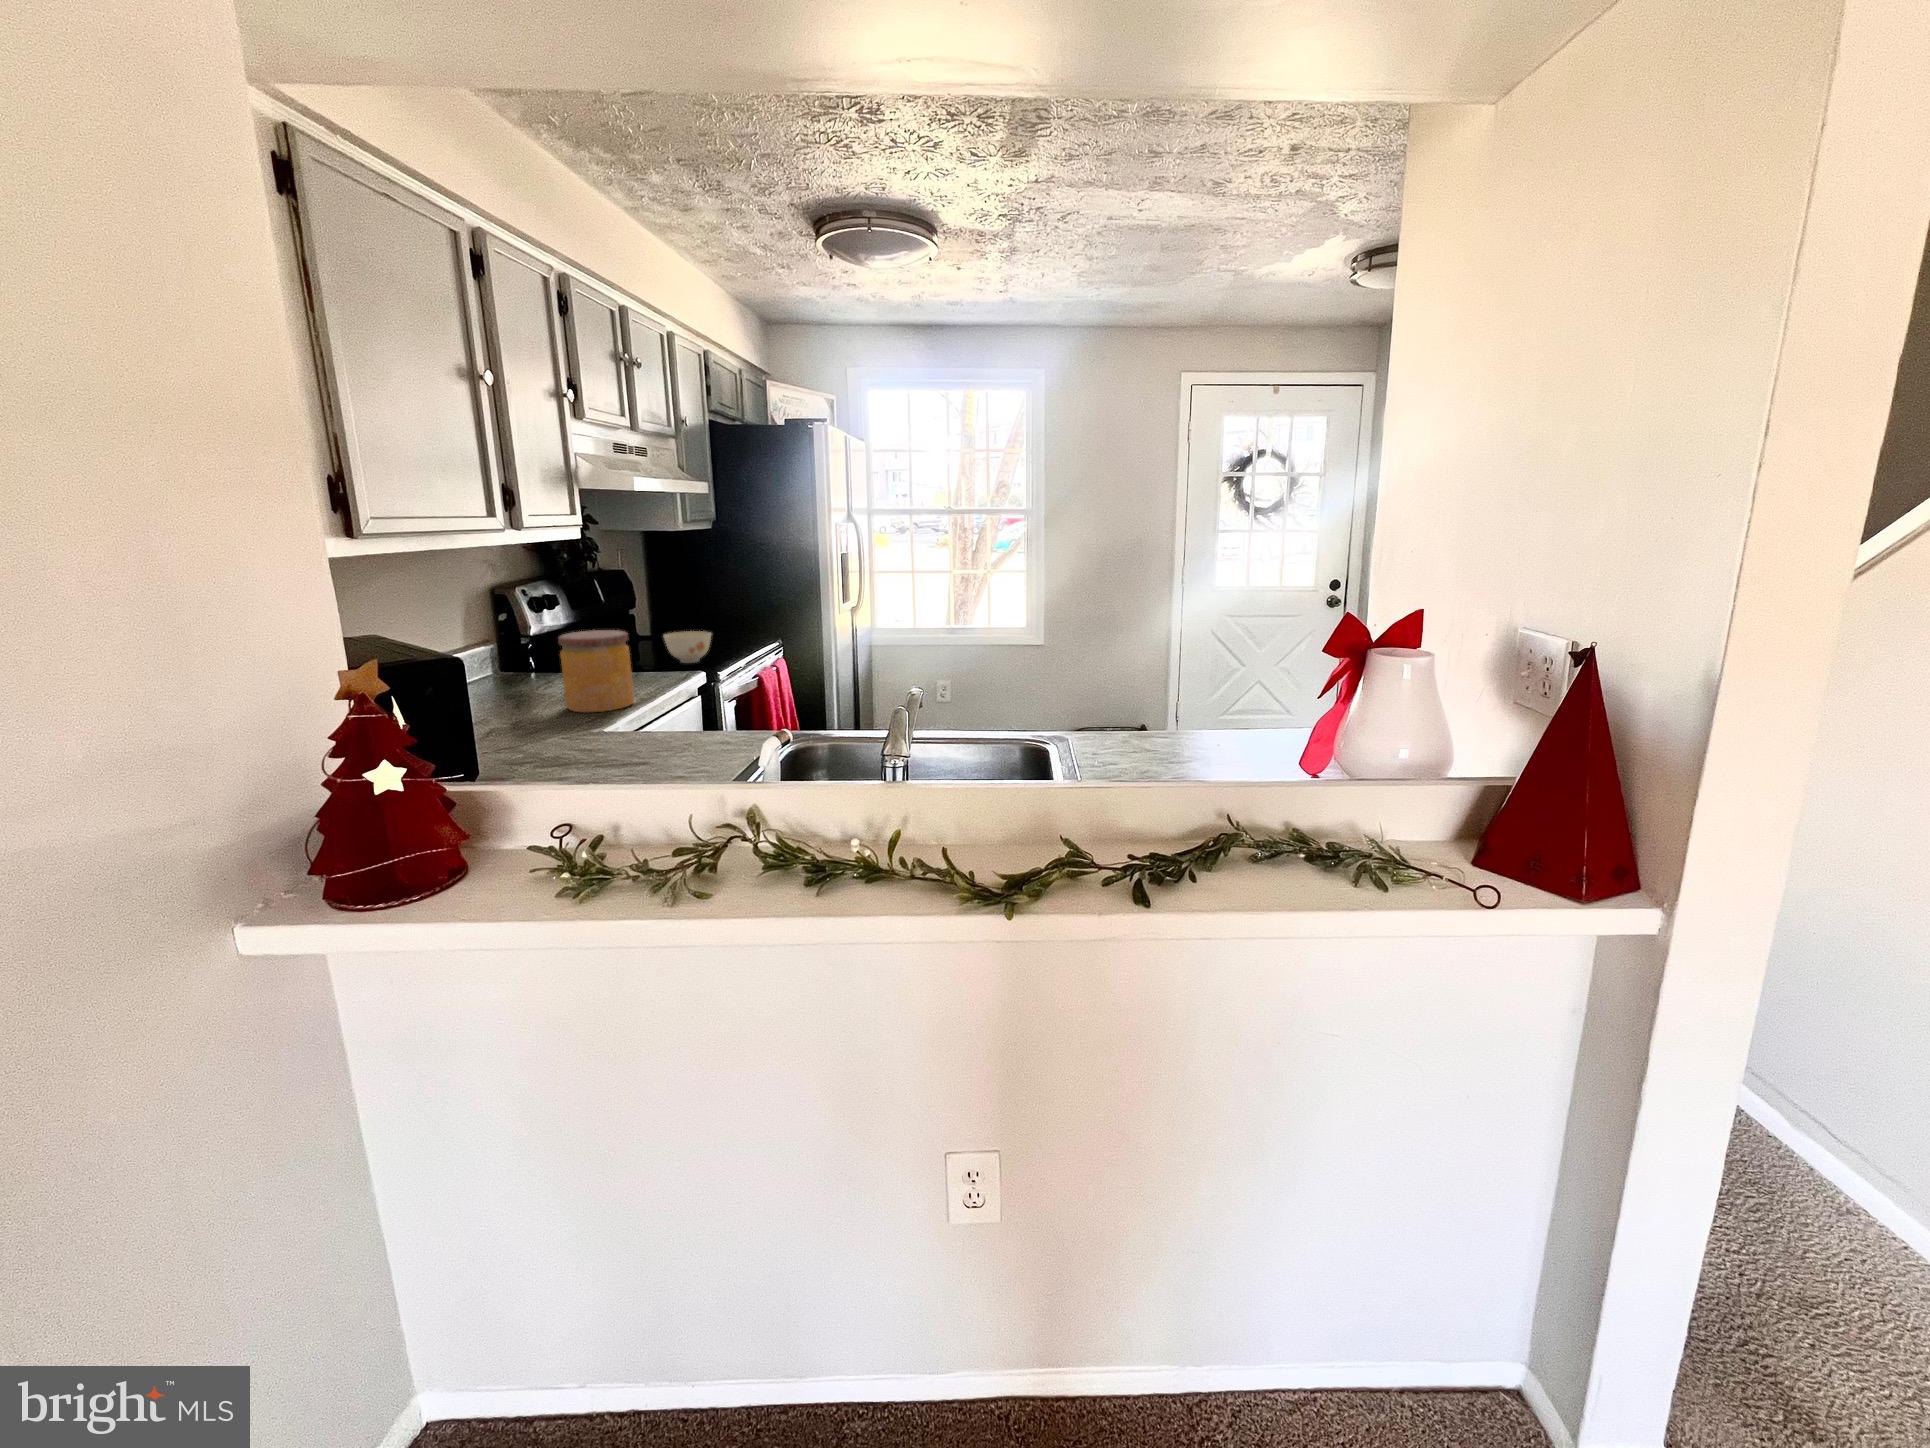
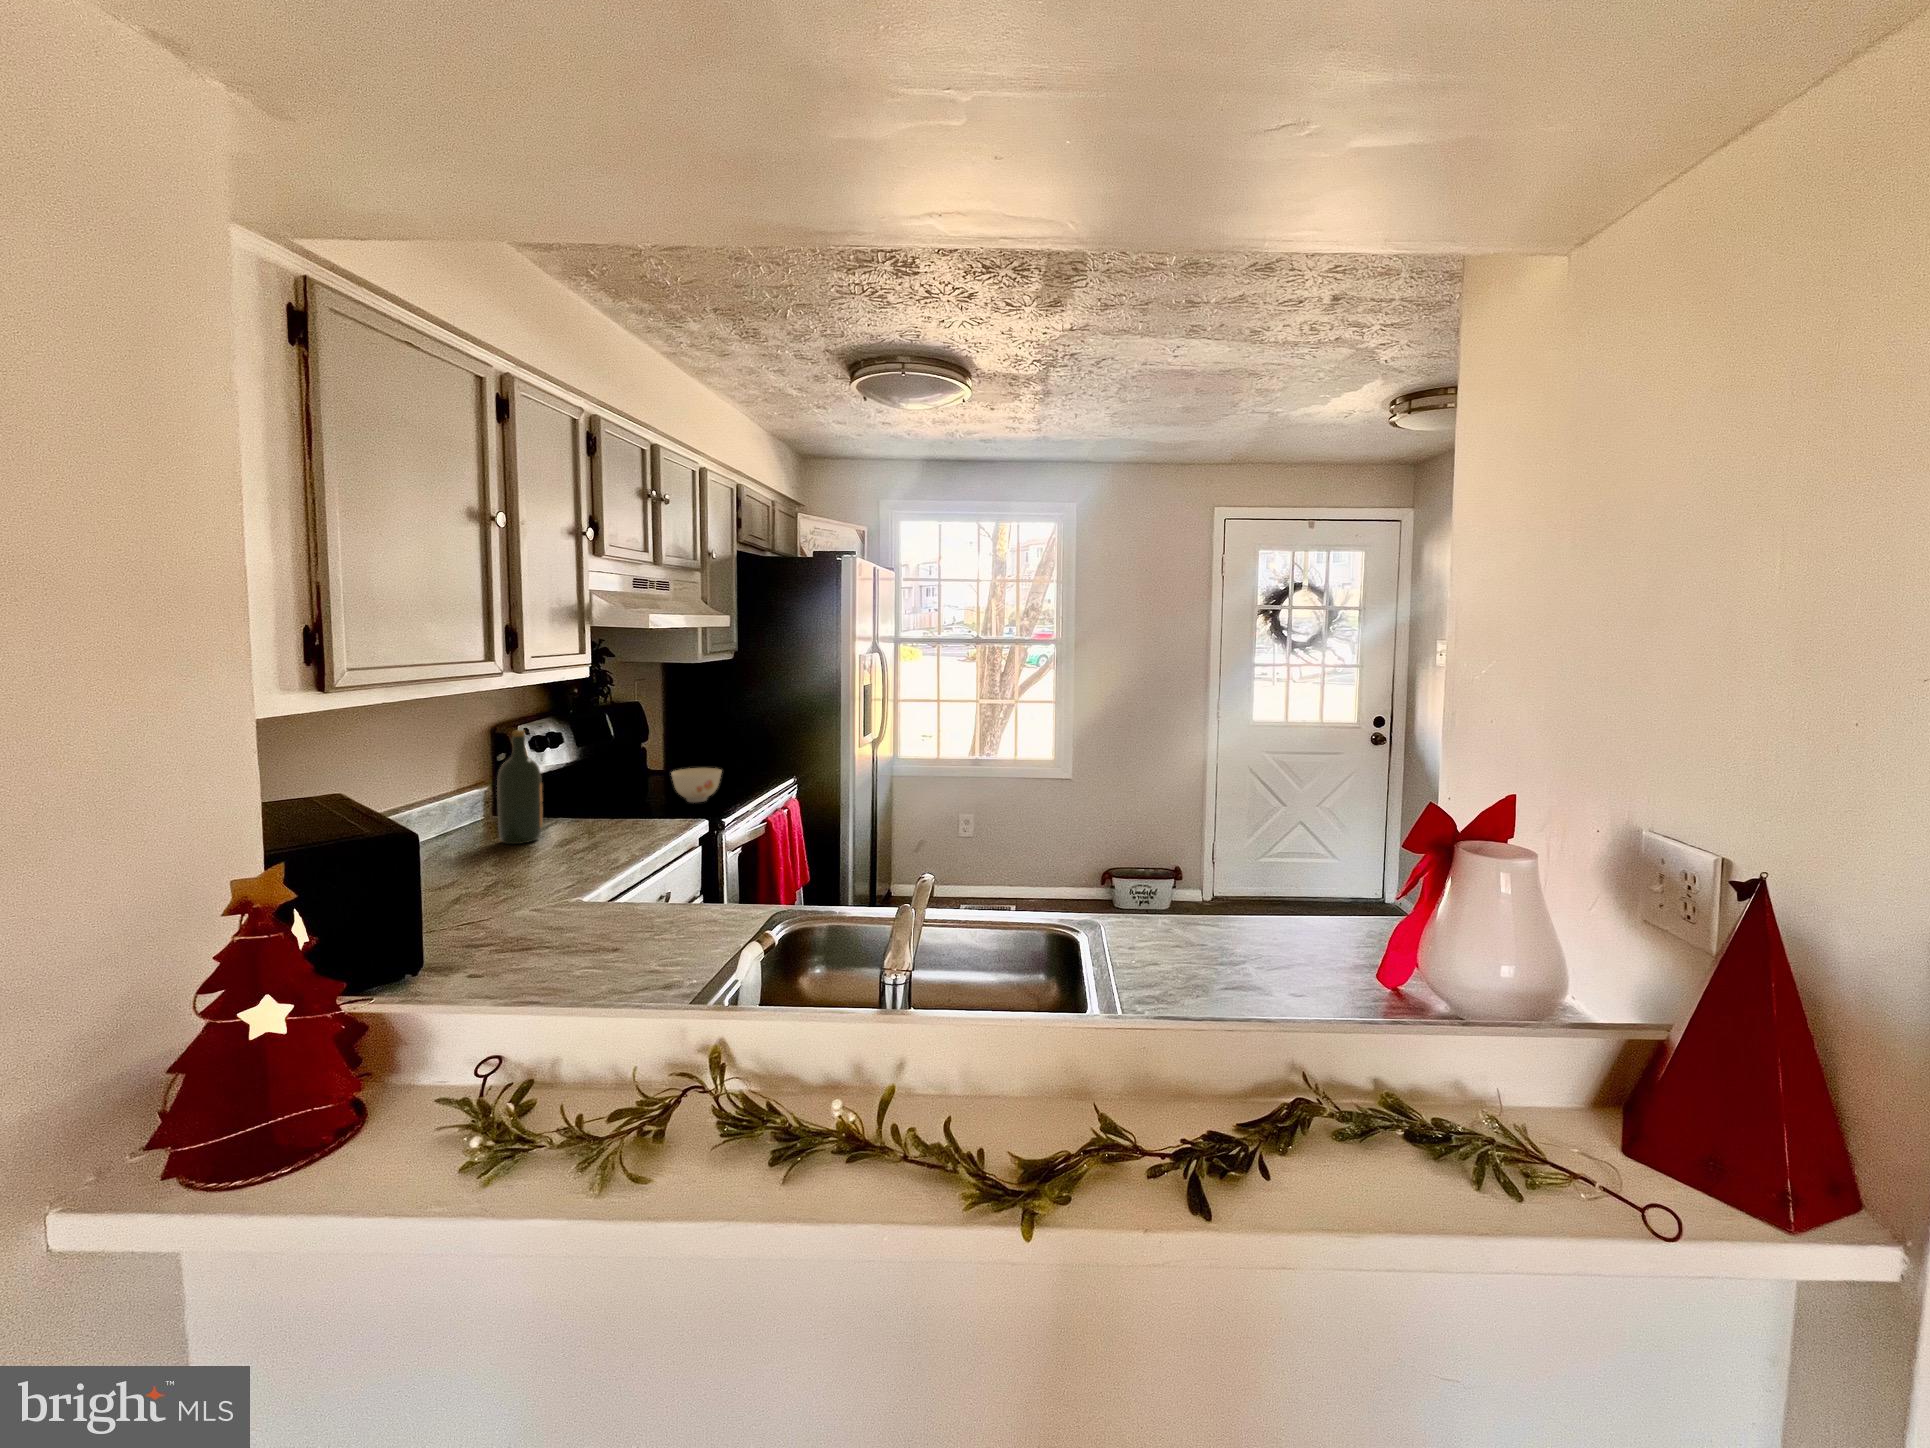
wine bottle: none [503,592,550,698] -> present [497,730,543,844]
jar: present [558,630,634,713] -> none [551,772,627,864]

